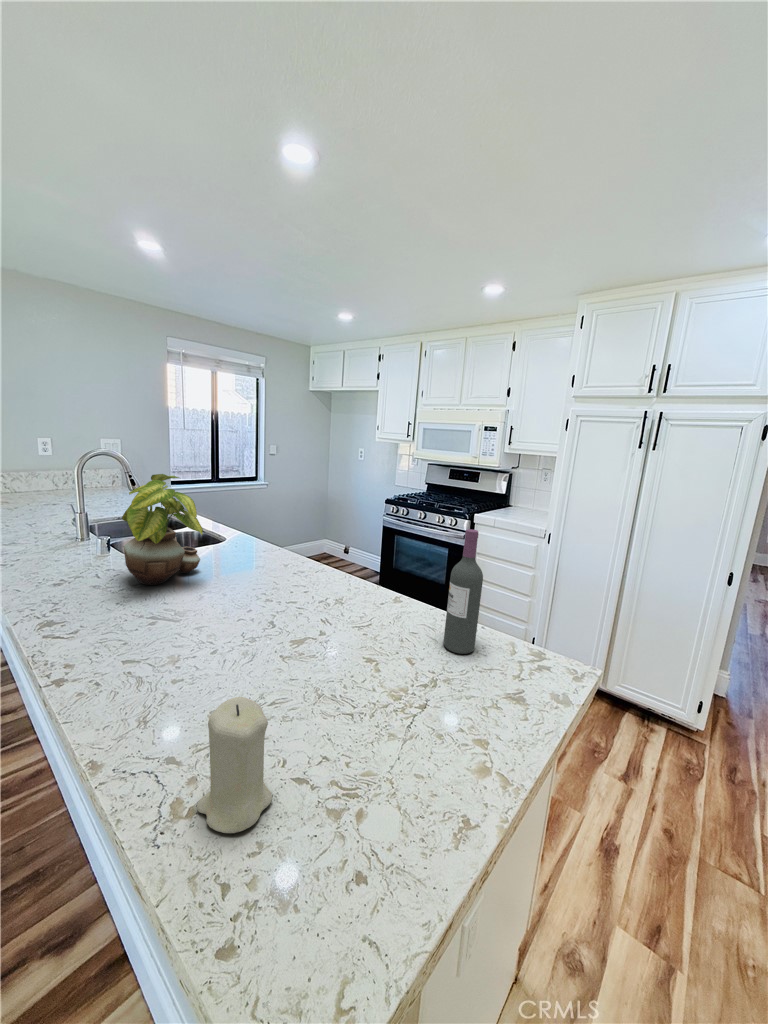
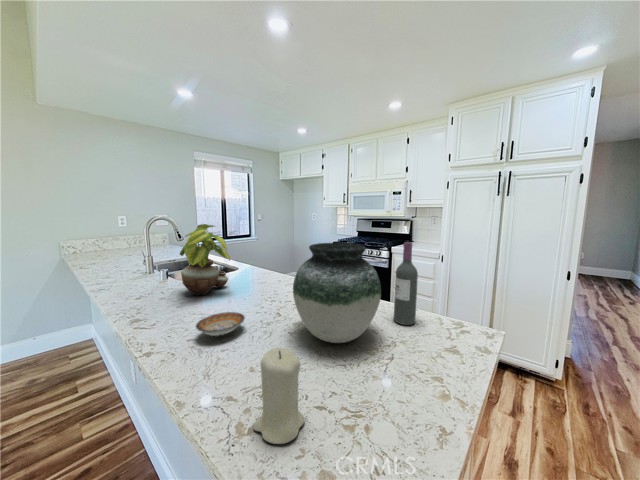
vase: none [286,525,420,679] -> present [293,243,381,343]
ceramic bowl: none [134,621,214,658] -> present [196,312,245,336]

